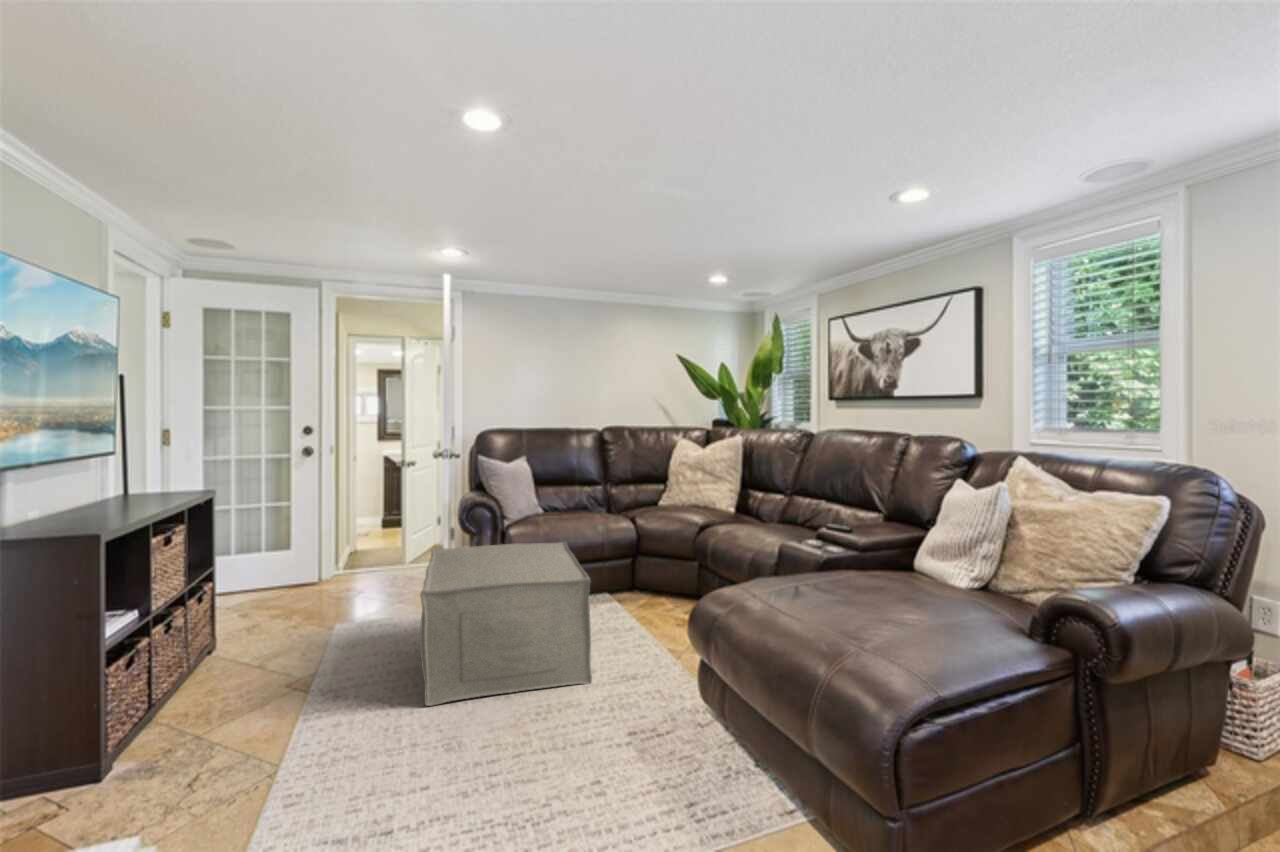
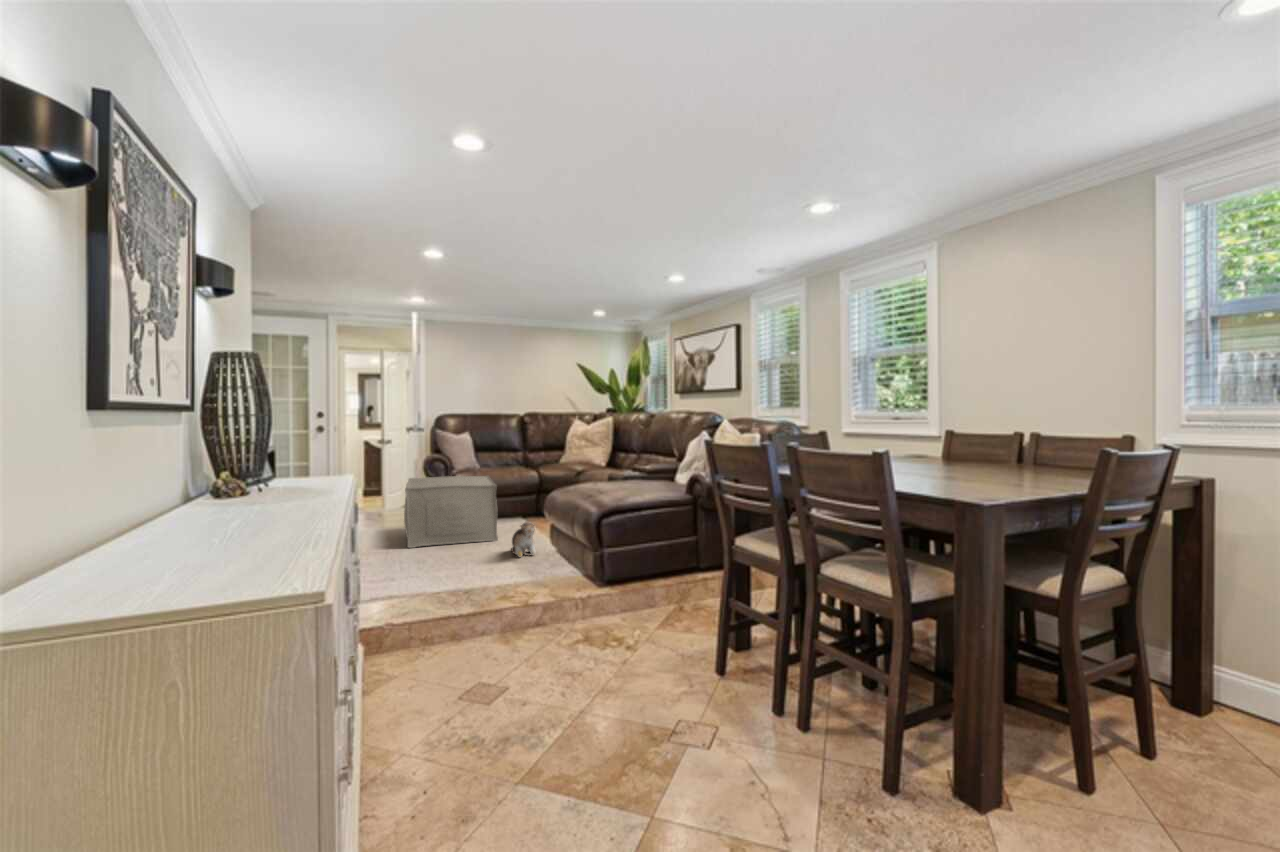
plush toy: none [631,692,698,770] -> present [512,522,535,557]

